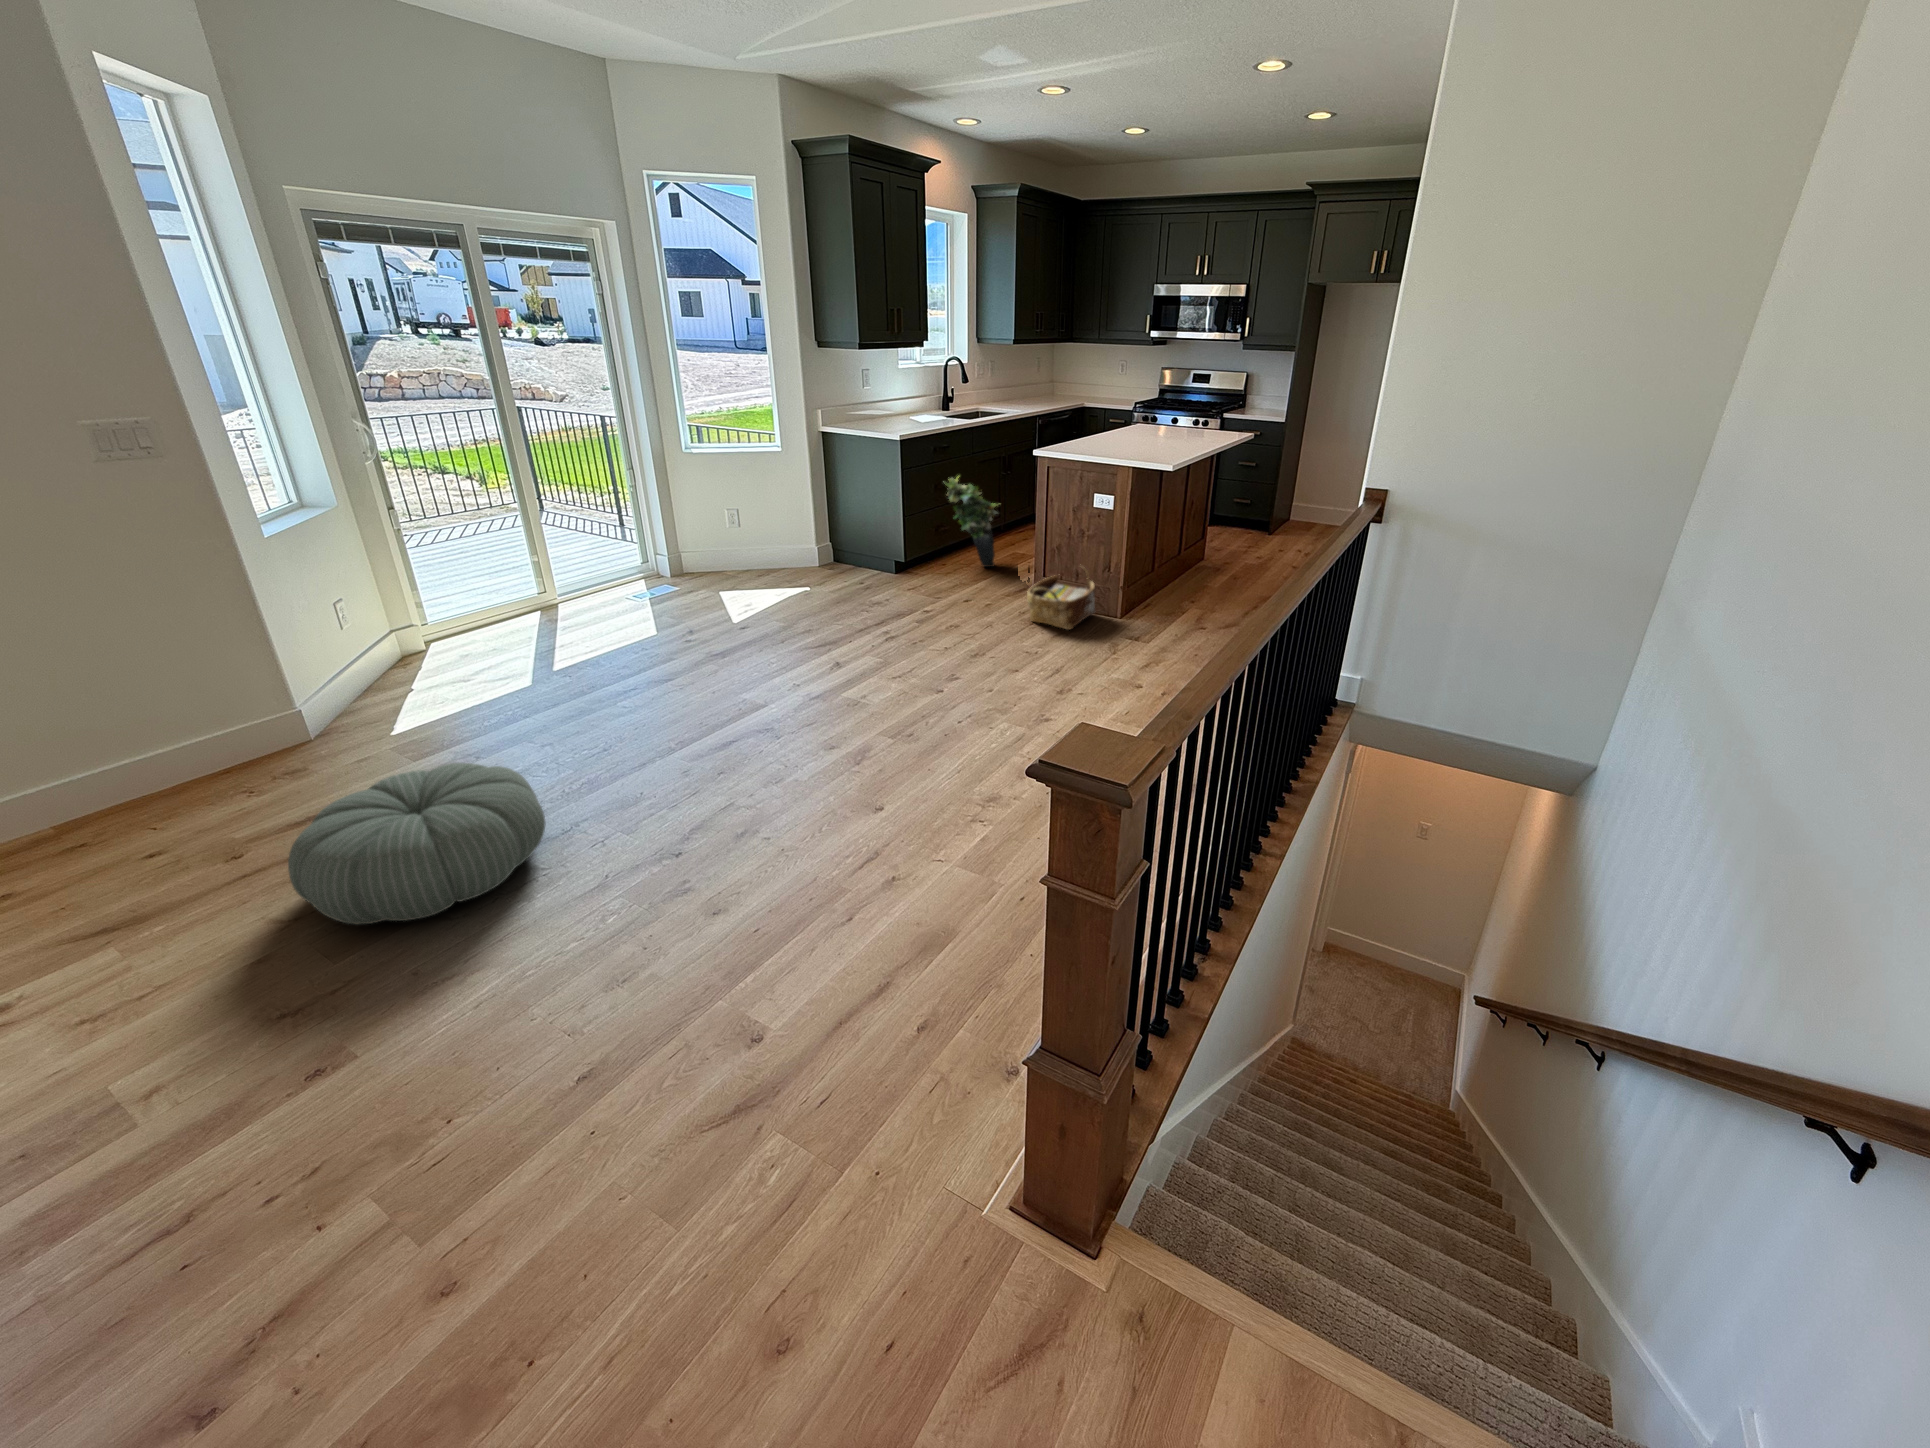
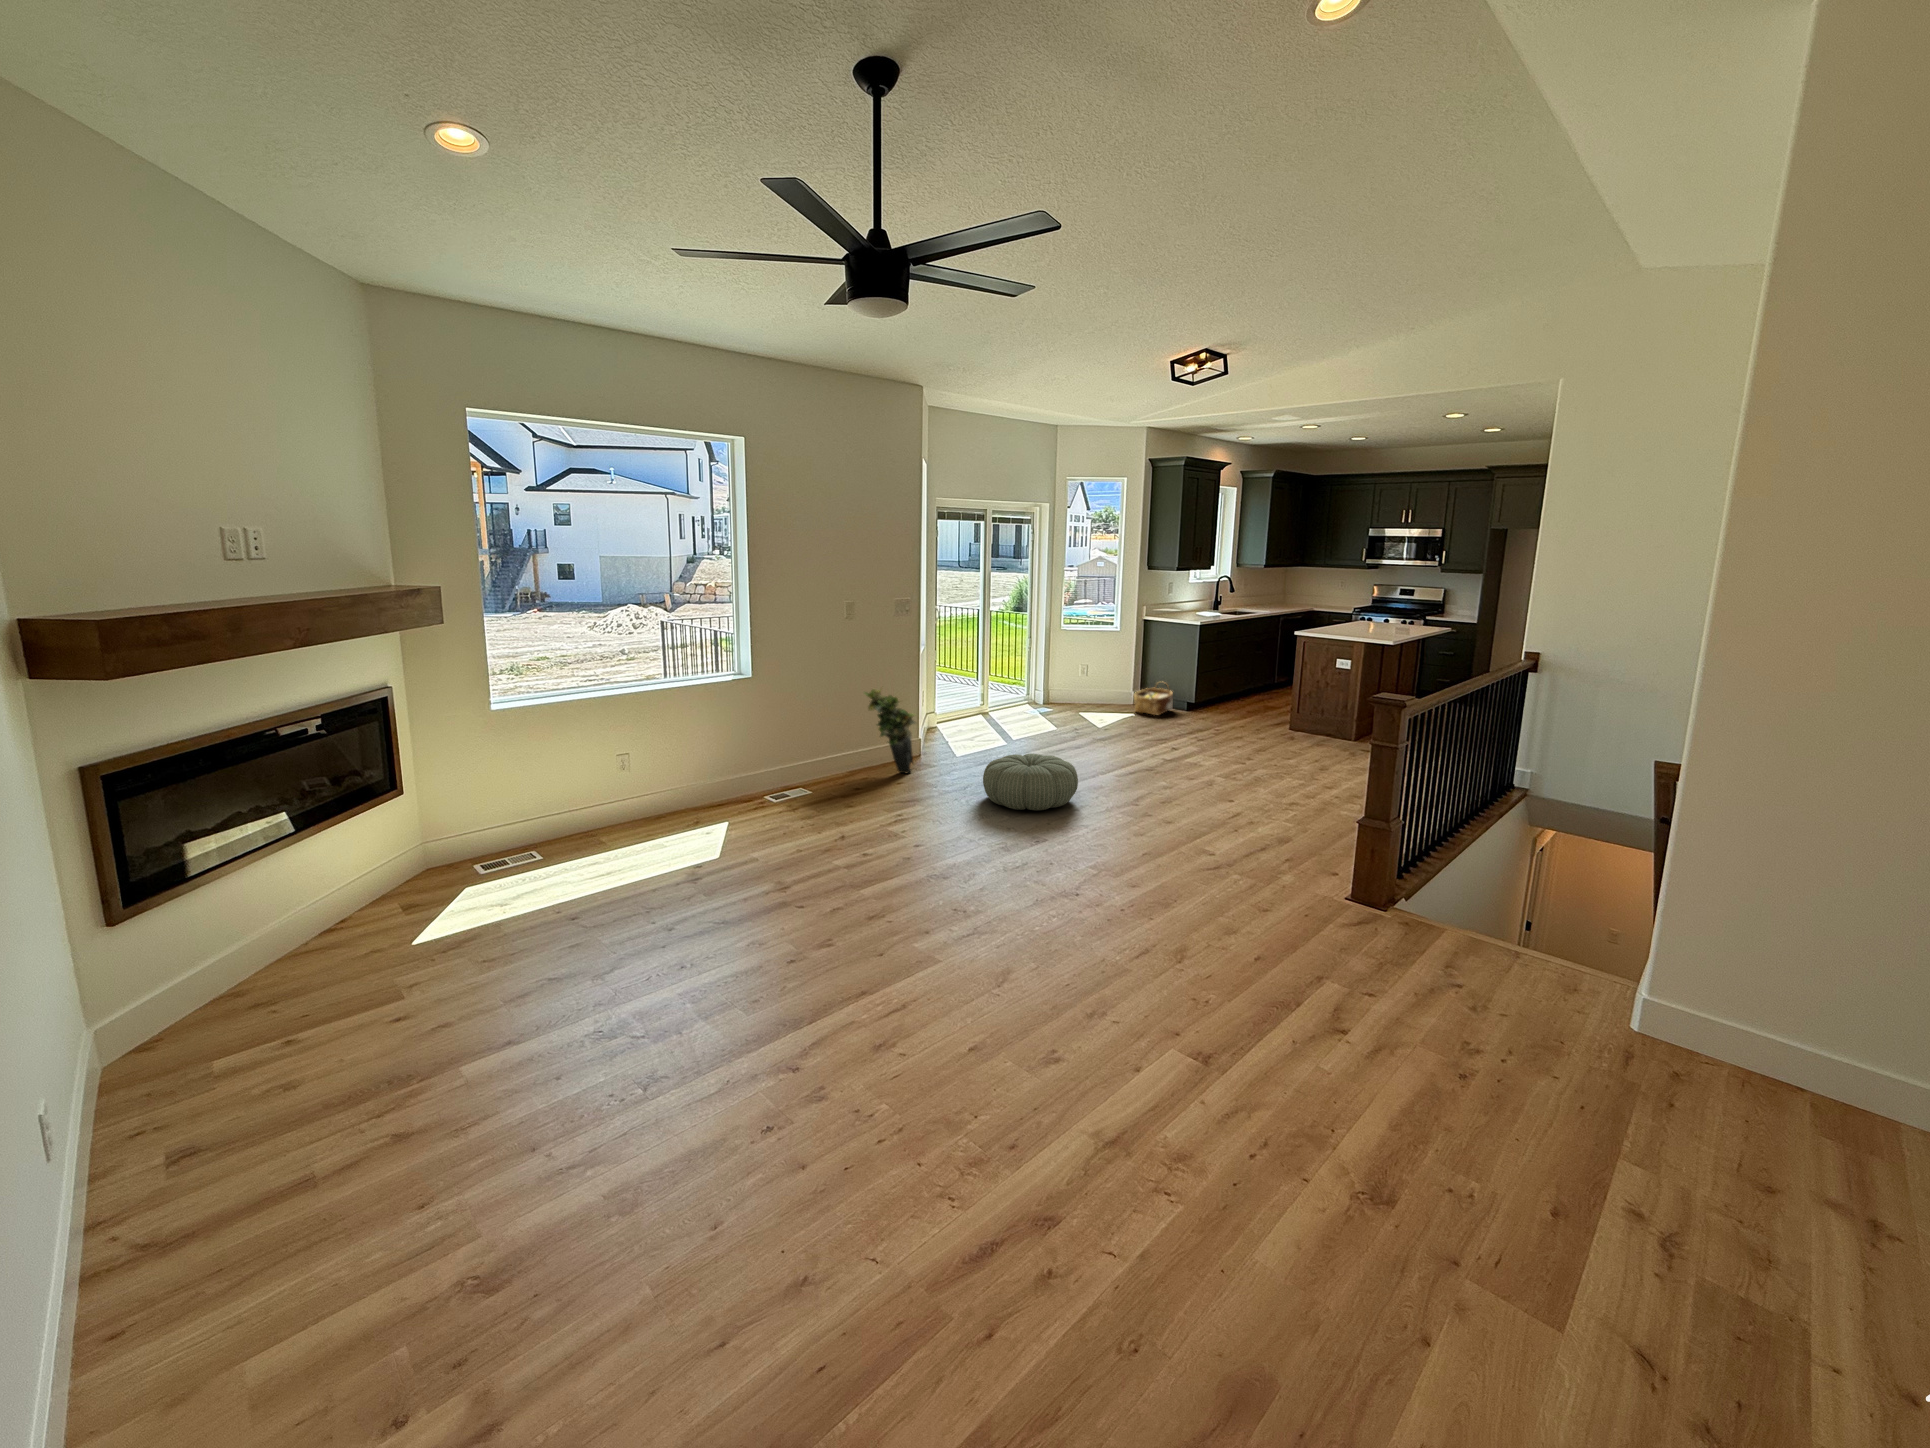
potted plant: present [945,477,998,567] -> present [864,689,916,774]
woven basket: present [1027,567,1096,630] -> present [1134,683,1173,715]

